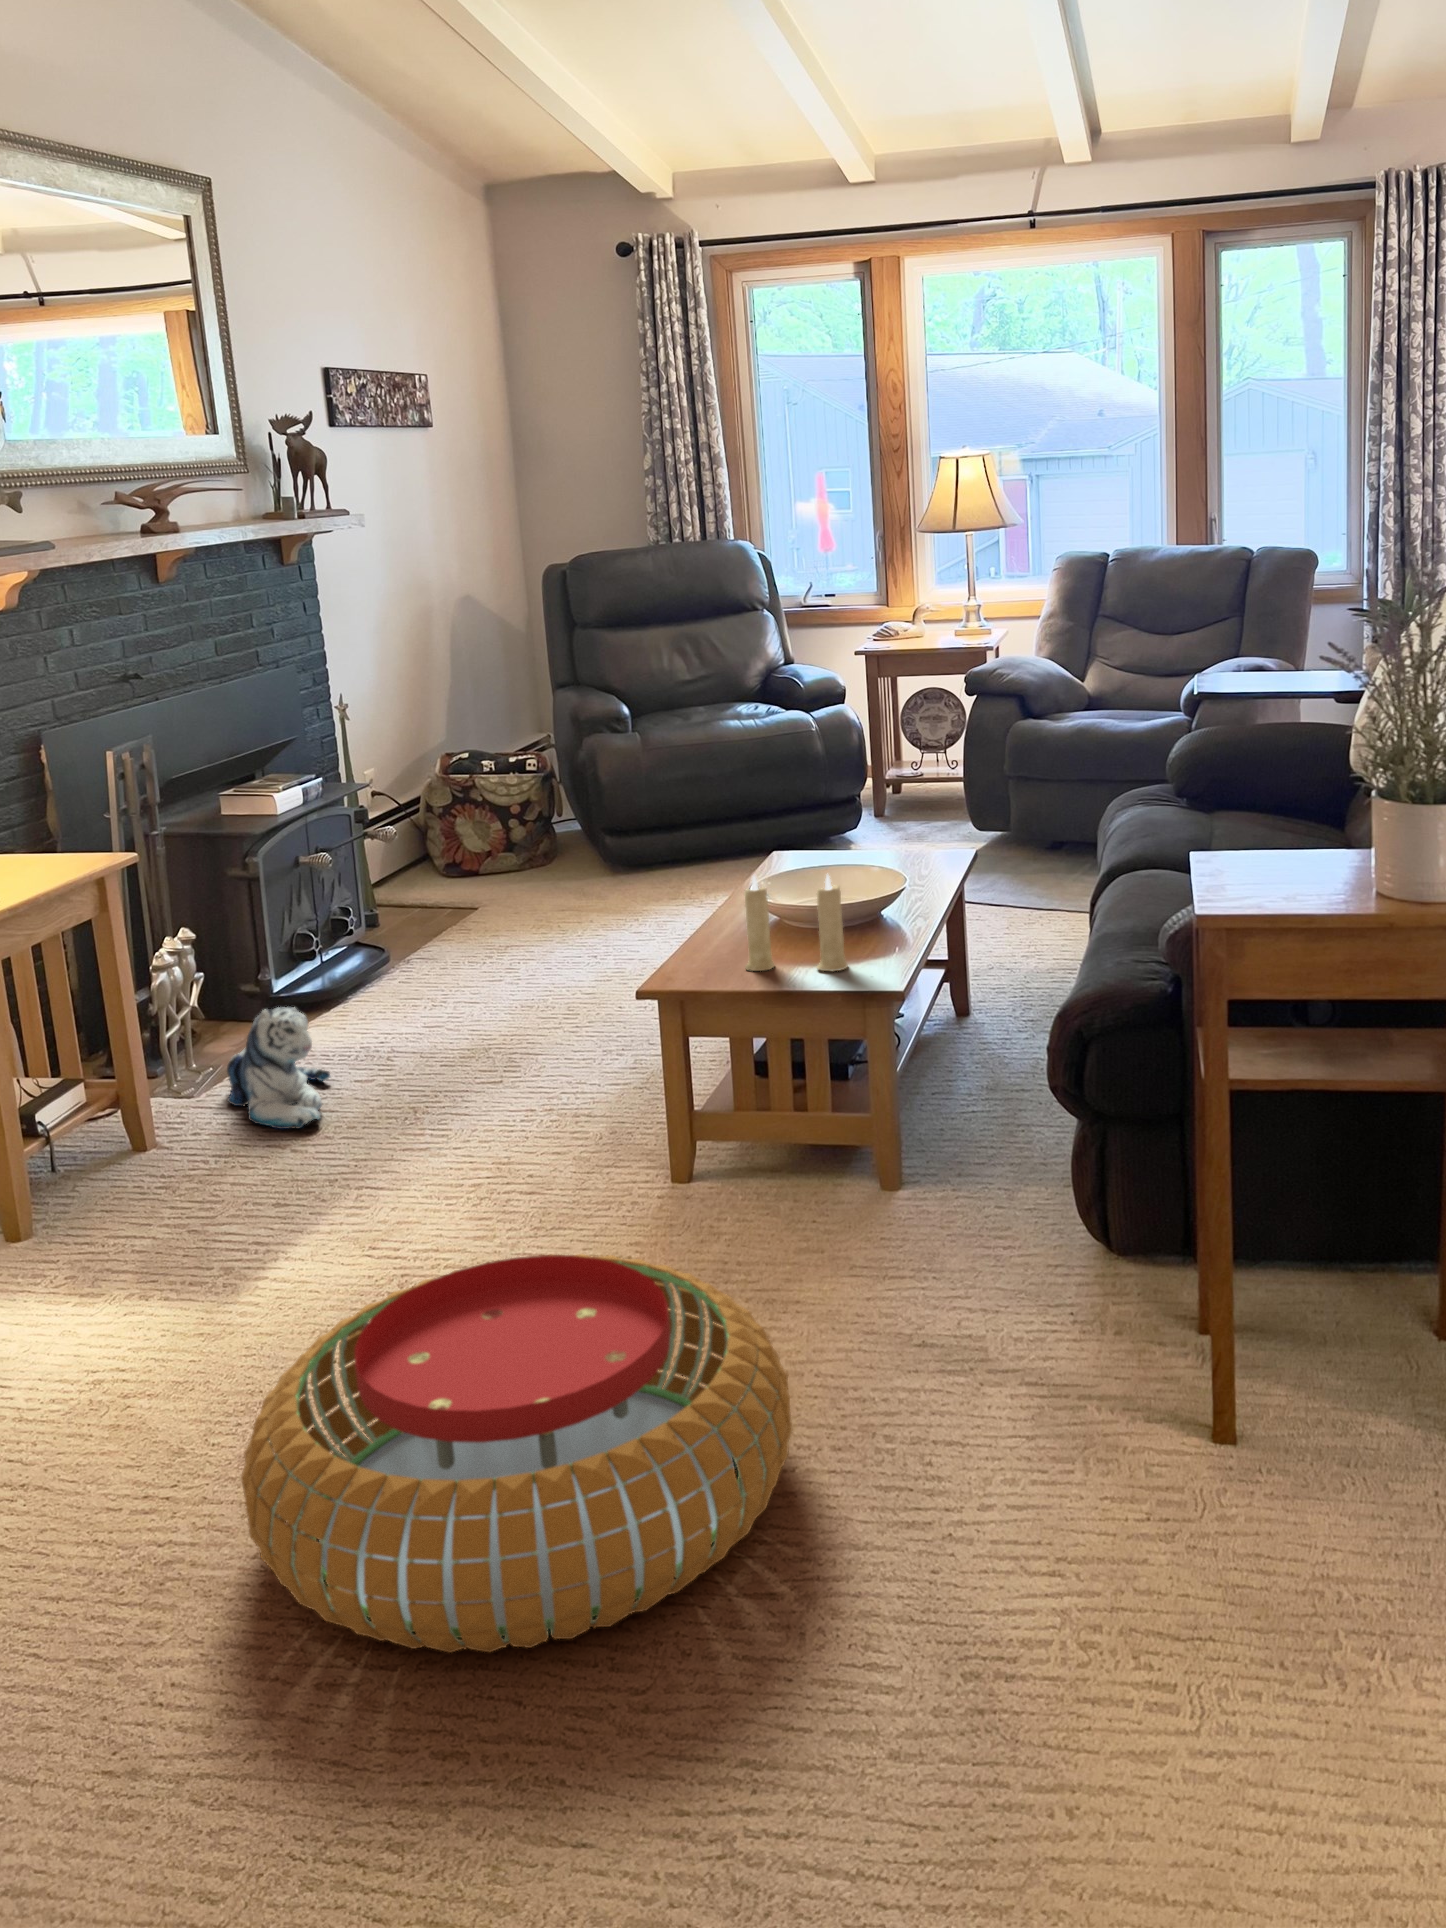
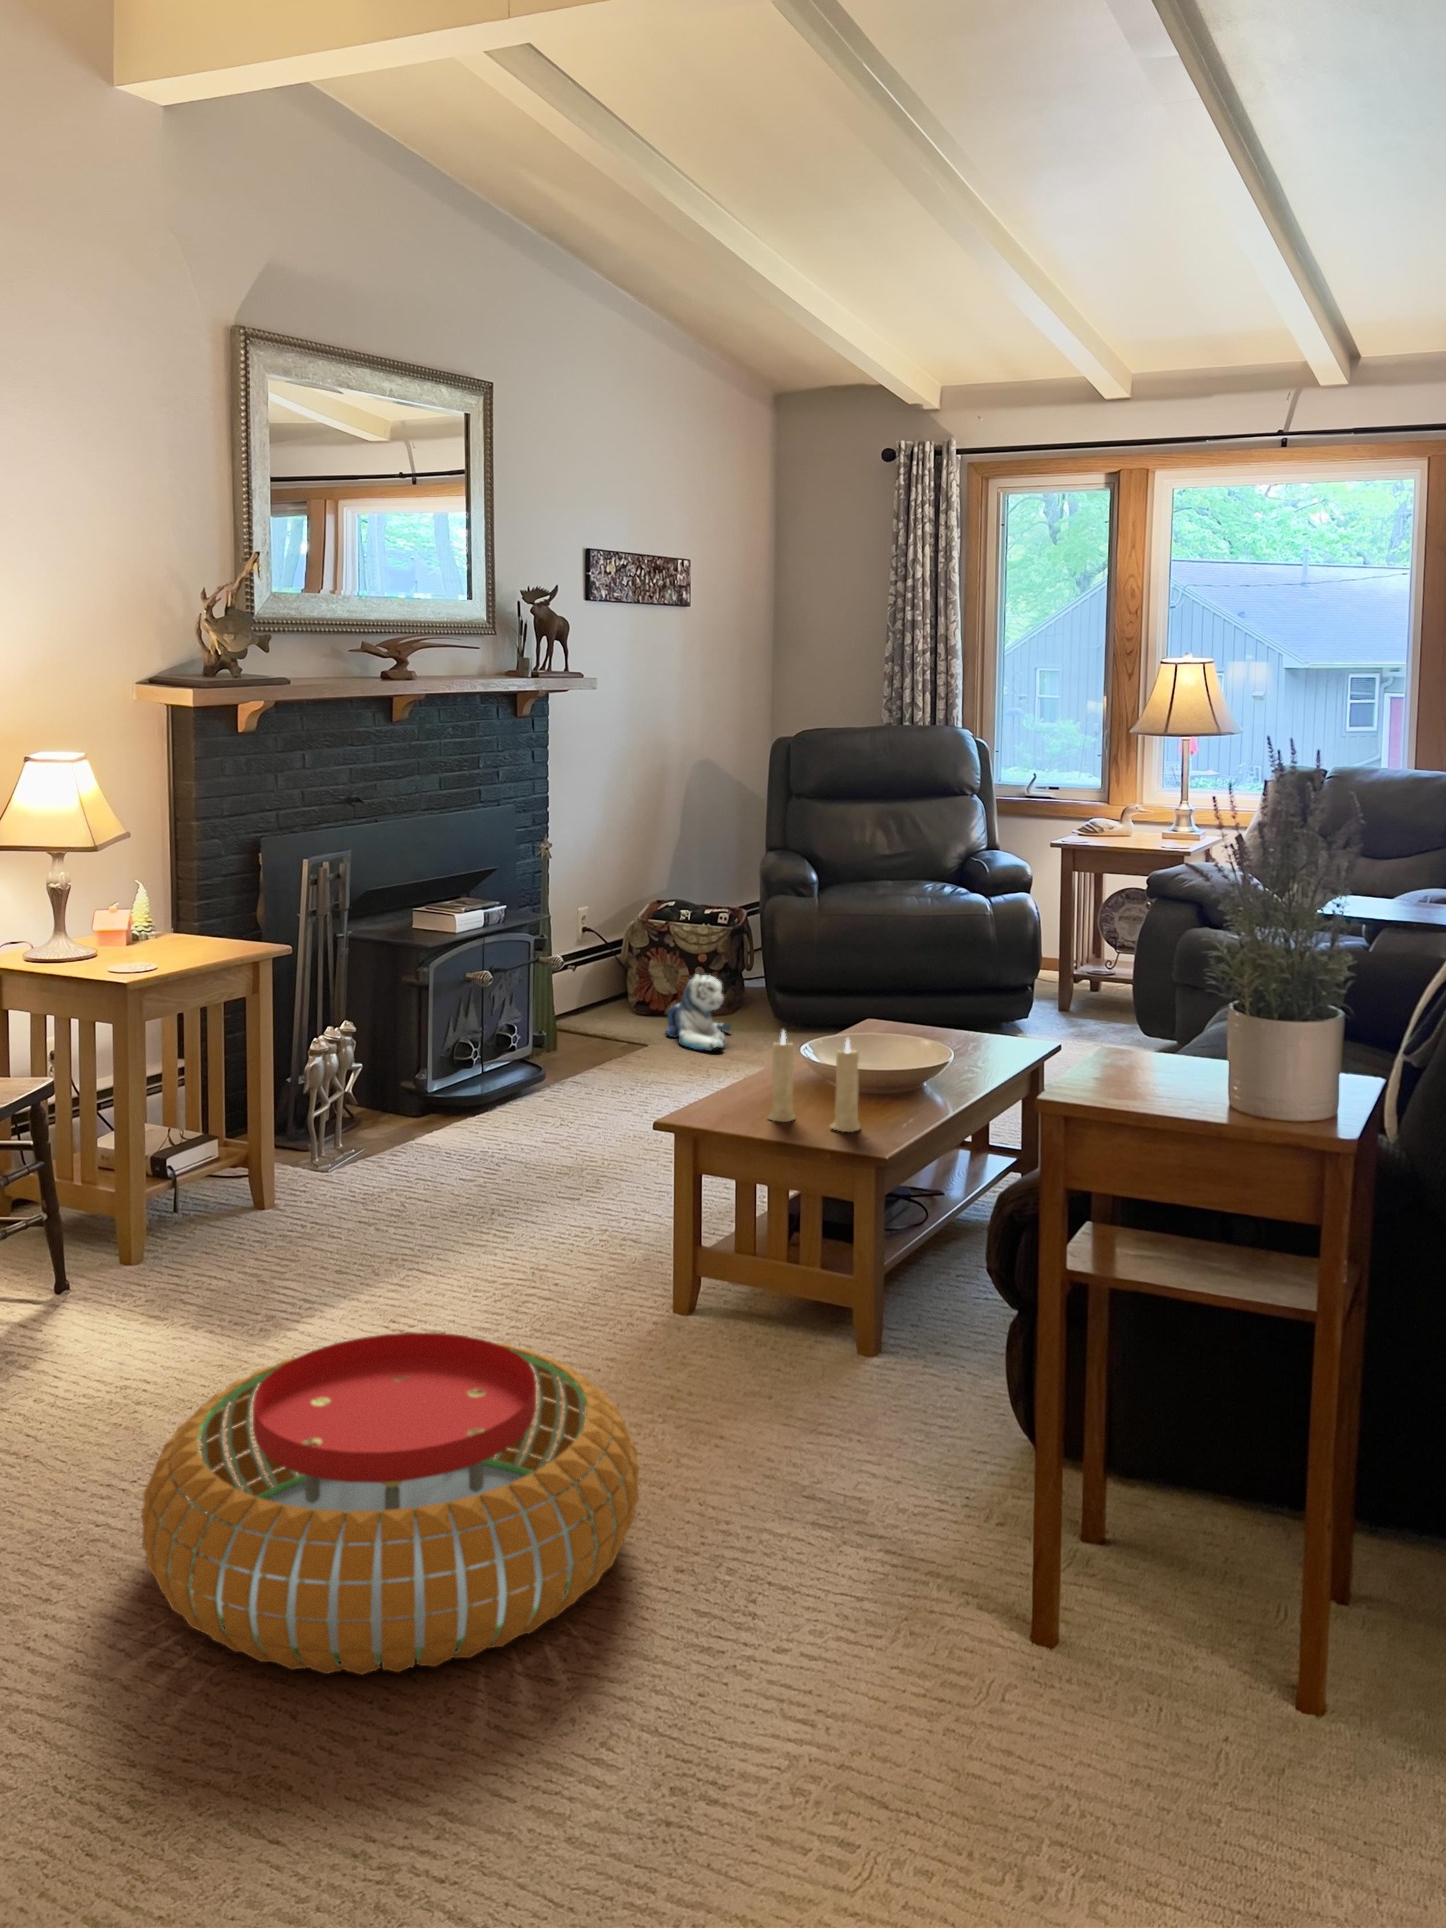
plush toy: present [227,1006,330,1129] -> present [666,974,731,1051]

